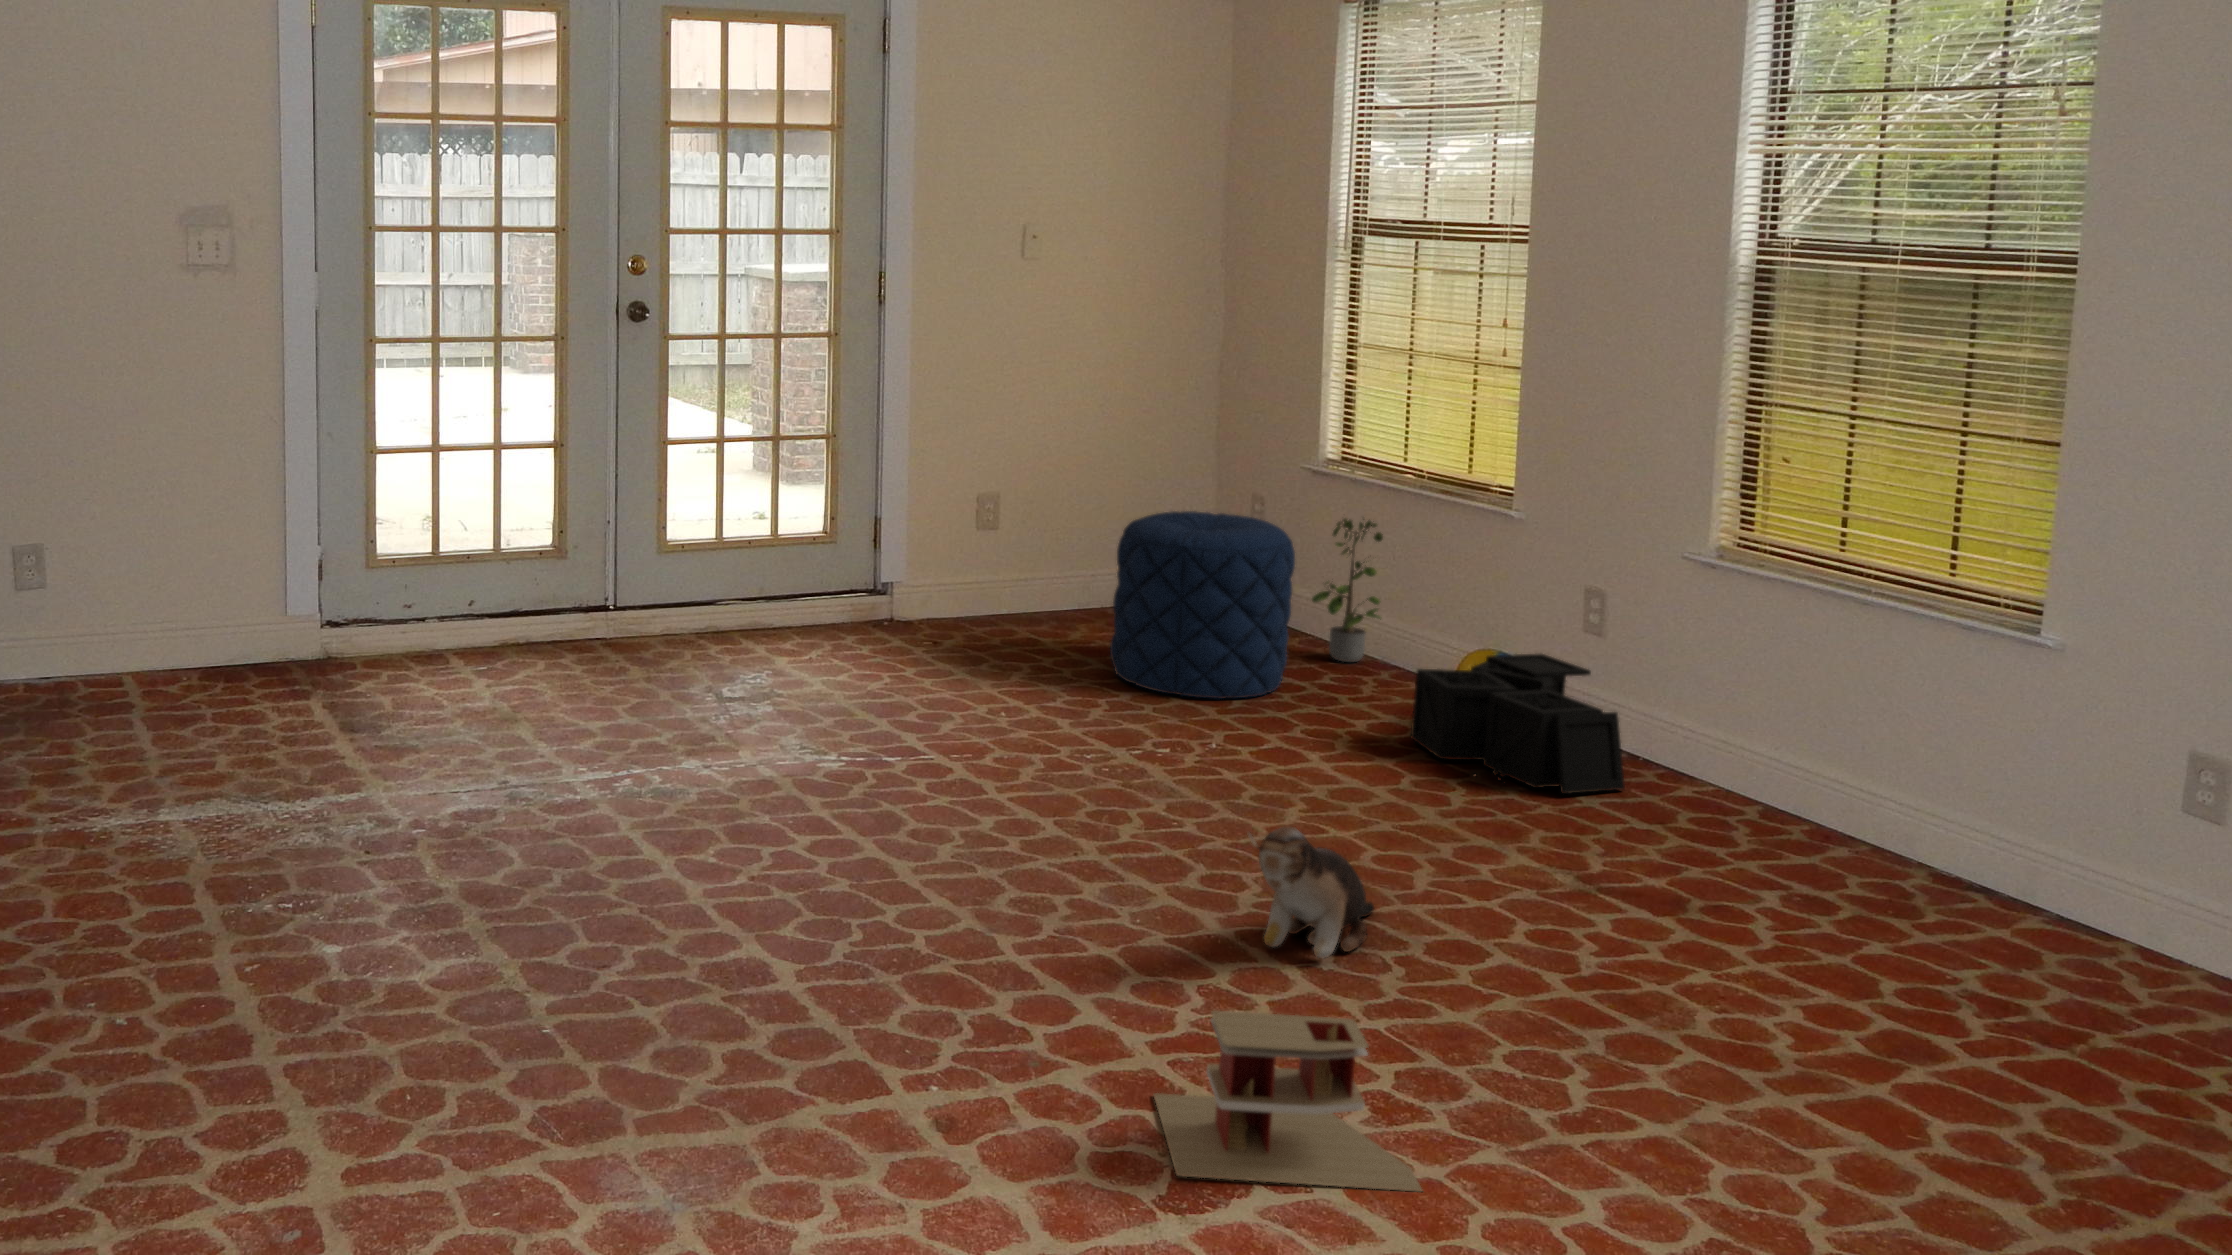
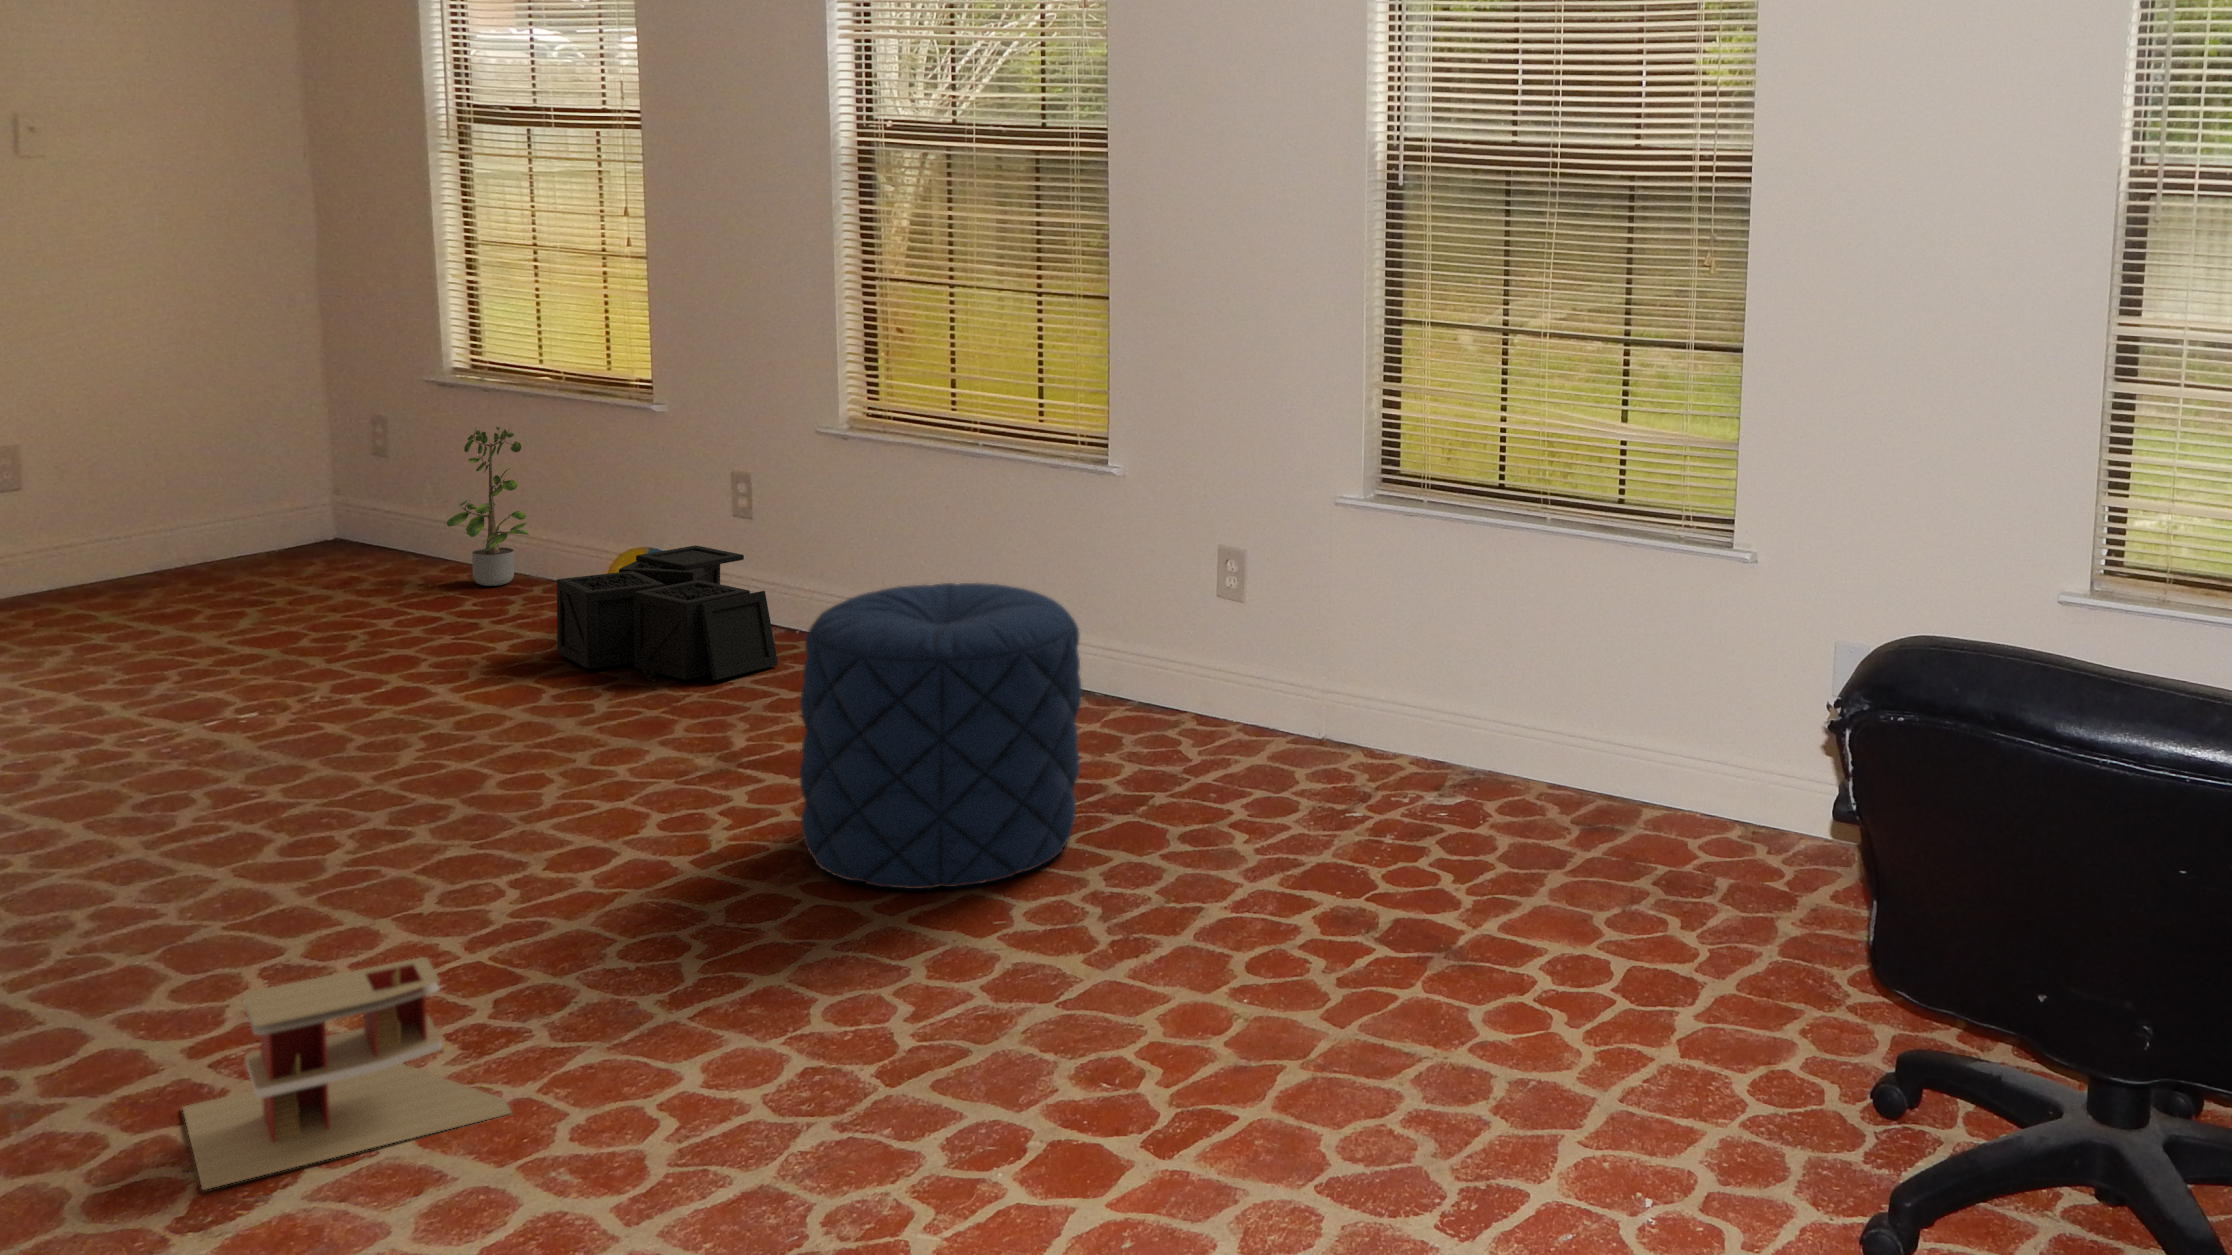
pouf: present [1110,511,1295,699] -> present [800,583,1082,889]
plush toy: present [1248,827,1374,958] -> none [311,767,492,906]

